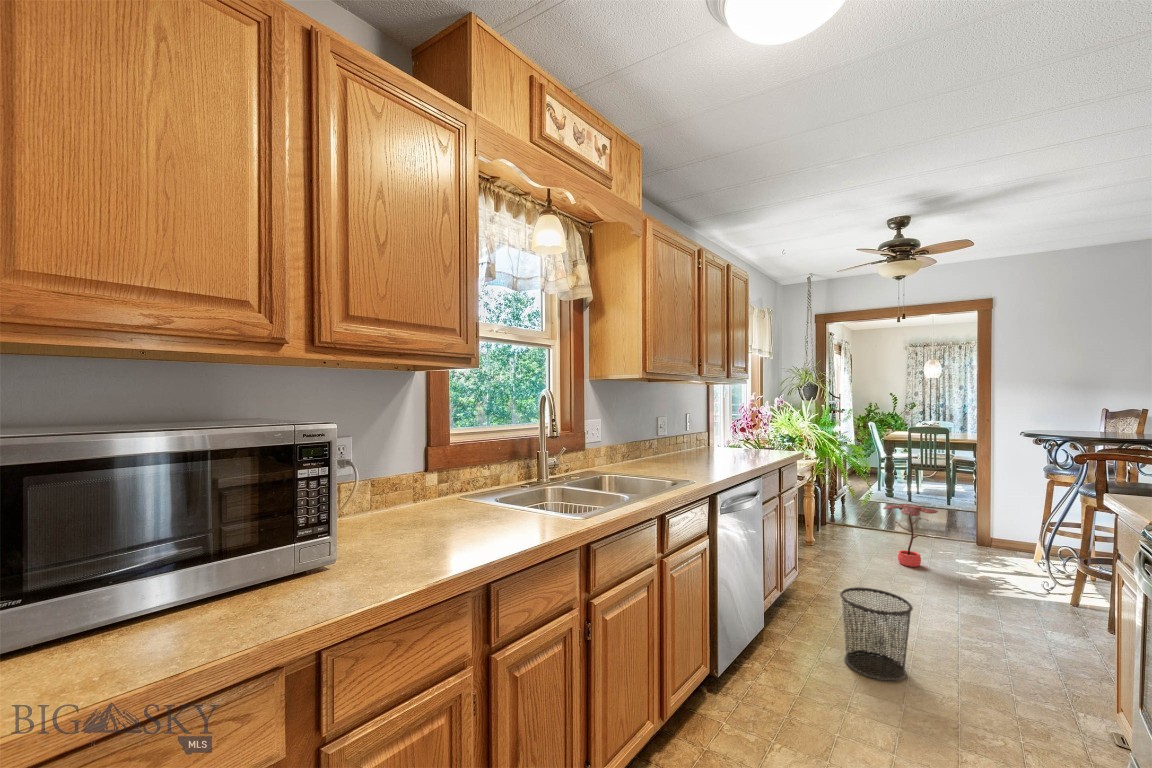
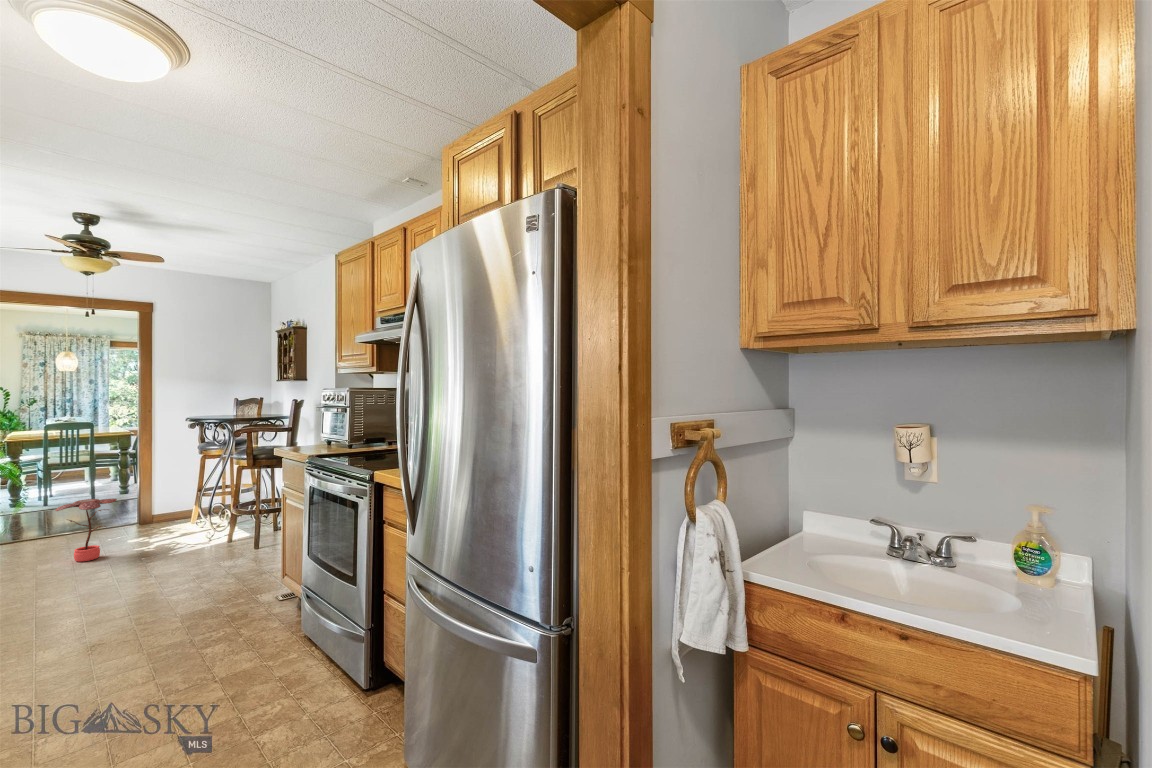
waste bin: present [840,587,913,681] -> none [68,570,146,654]

